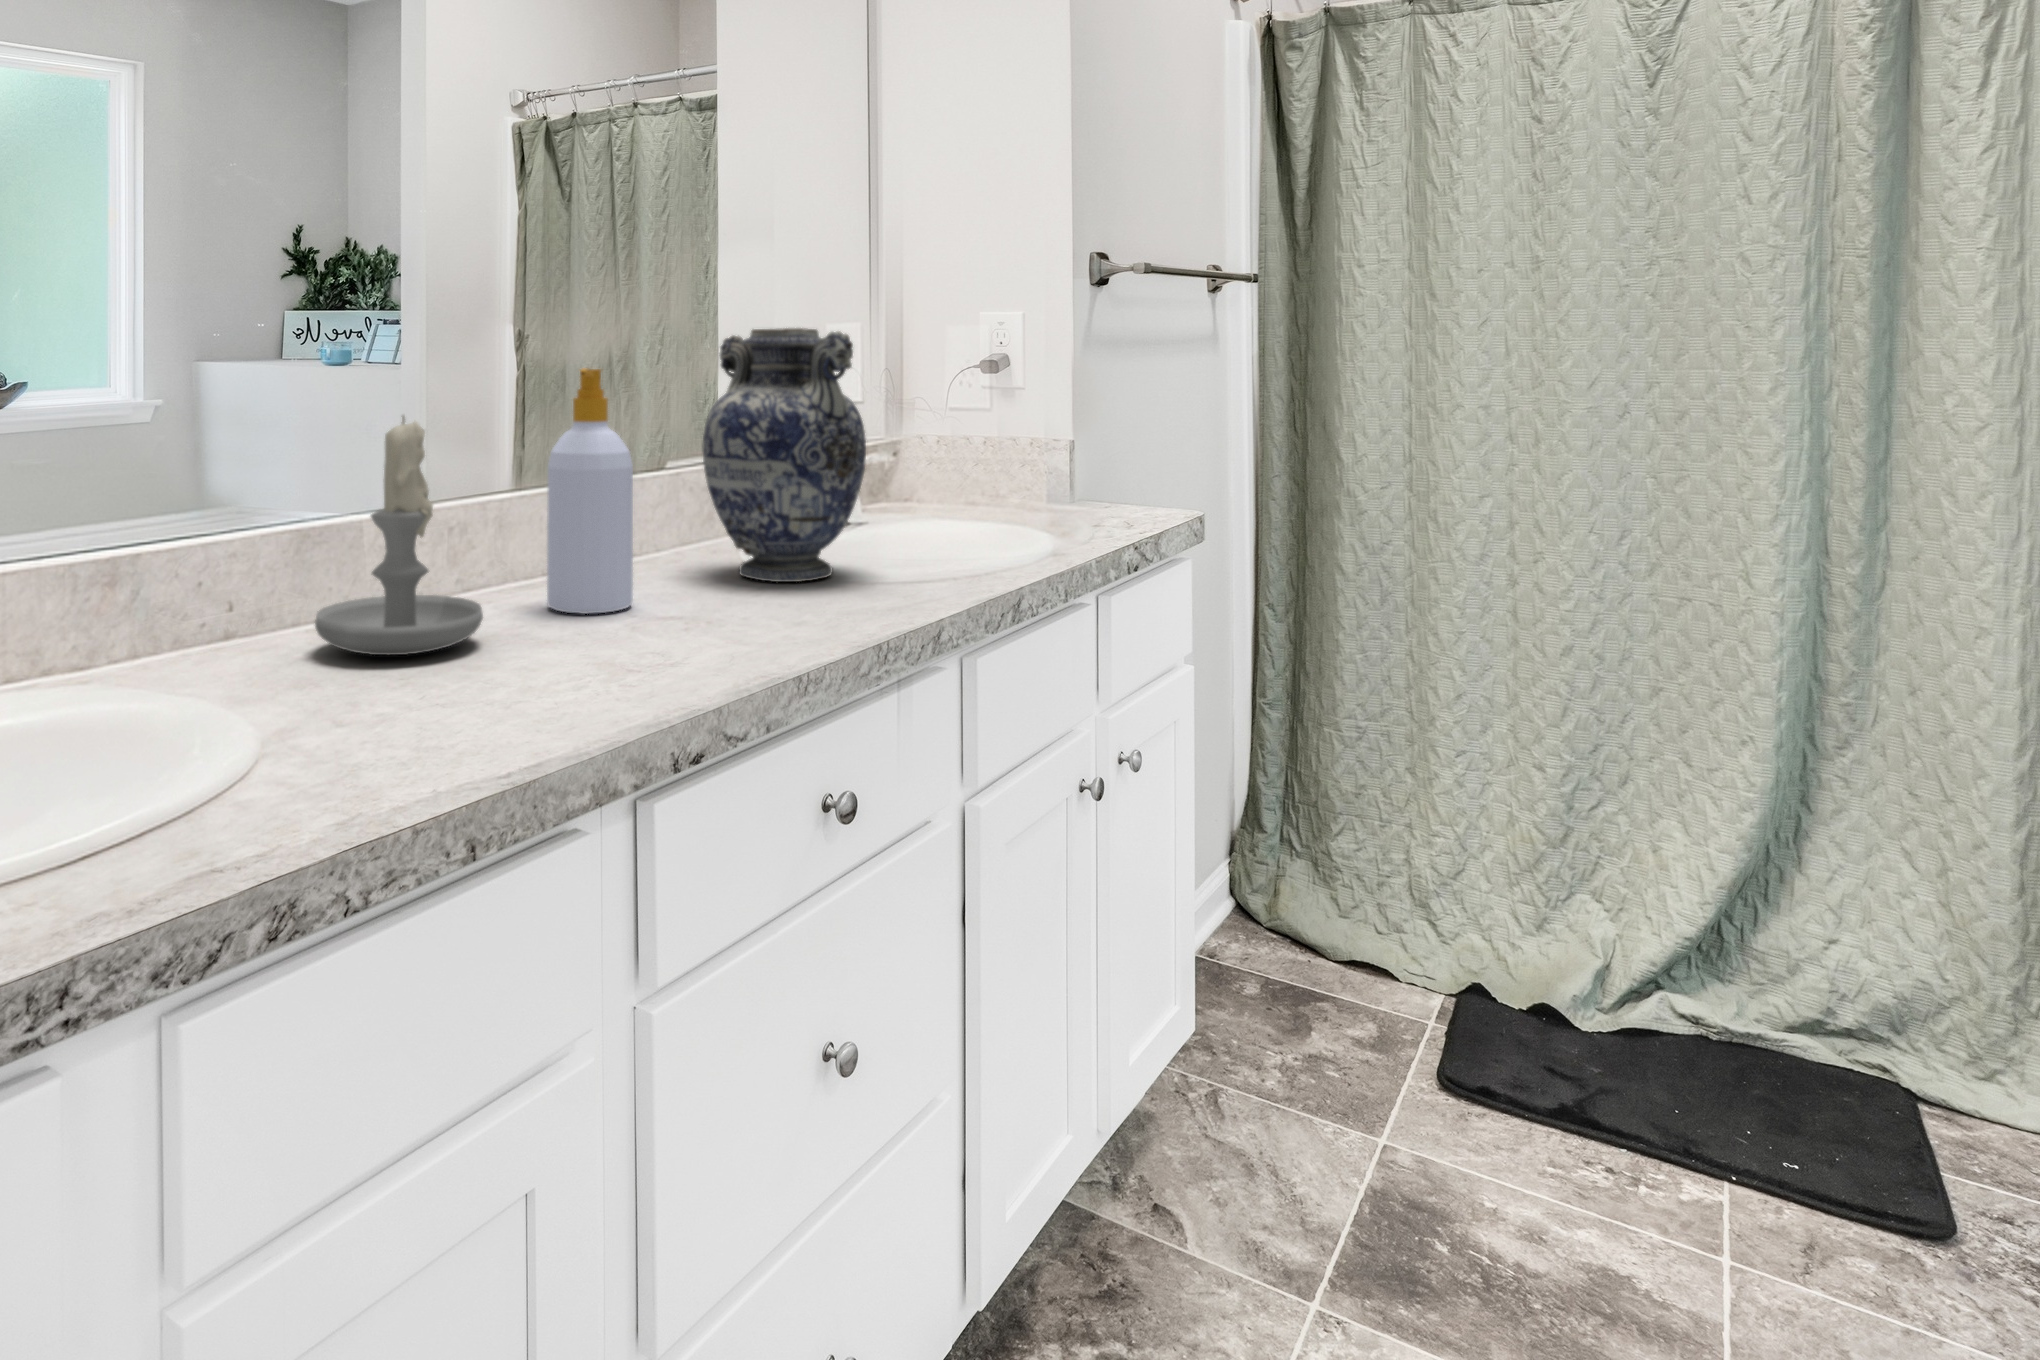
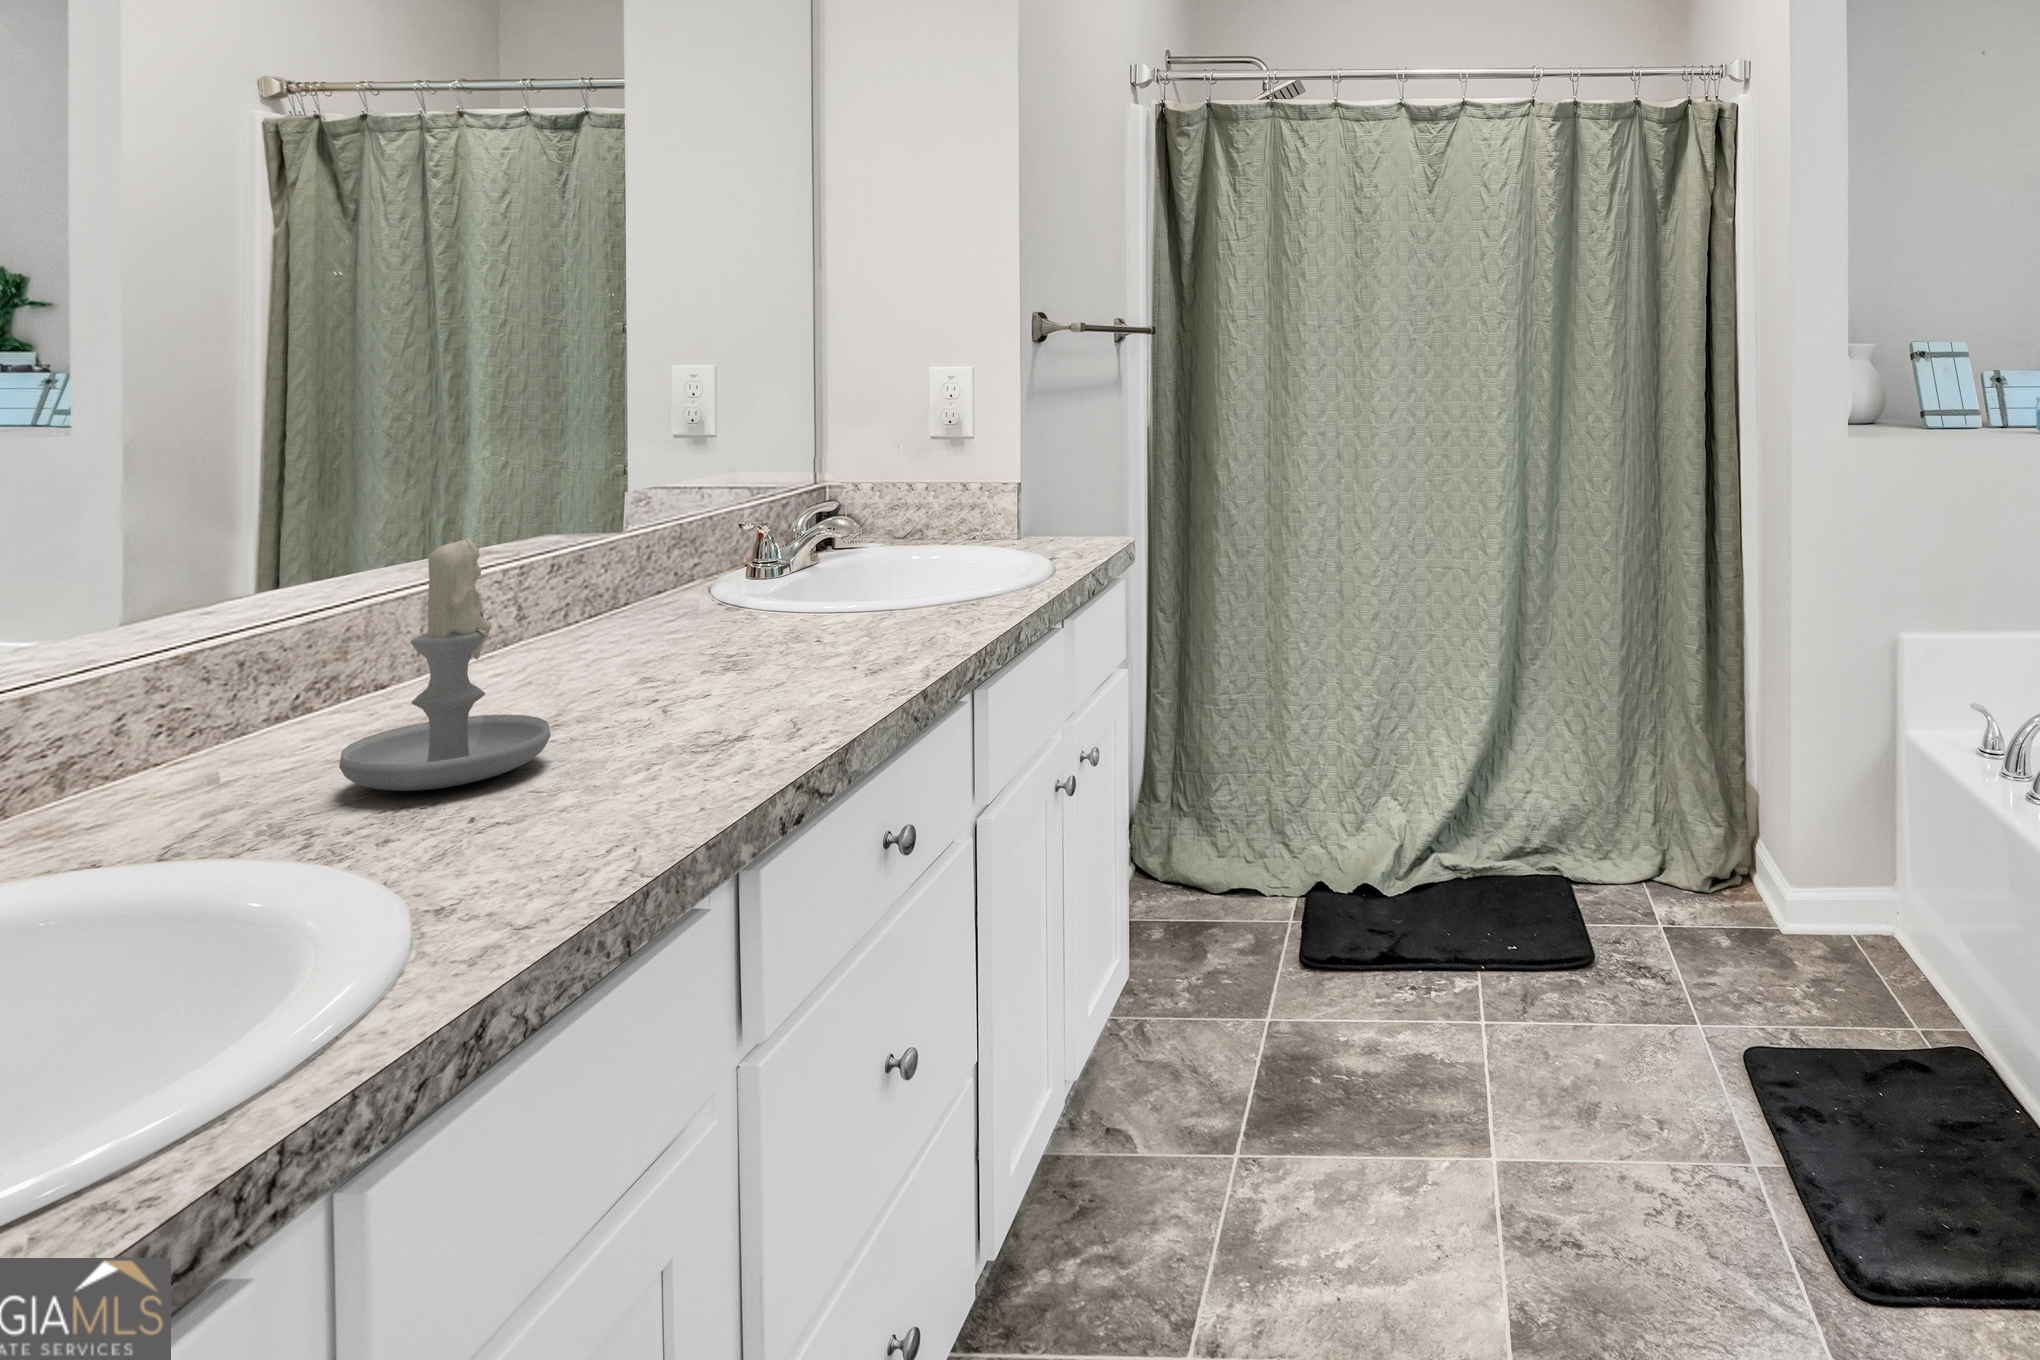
decorative vase: present [703,328,866,582] -> none [715,406,885,650]
soap bottle: present [547,368,633,614] -> none [574,462,675,711]

